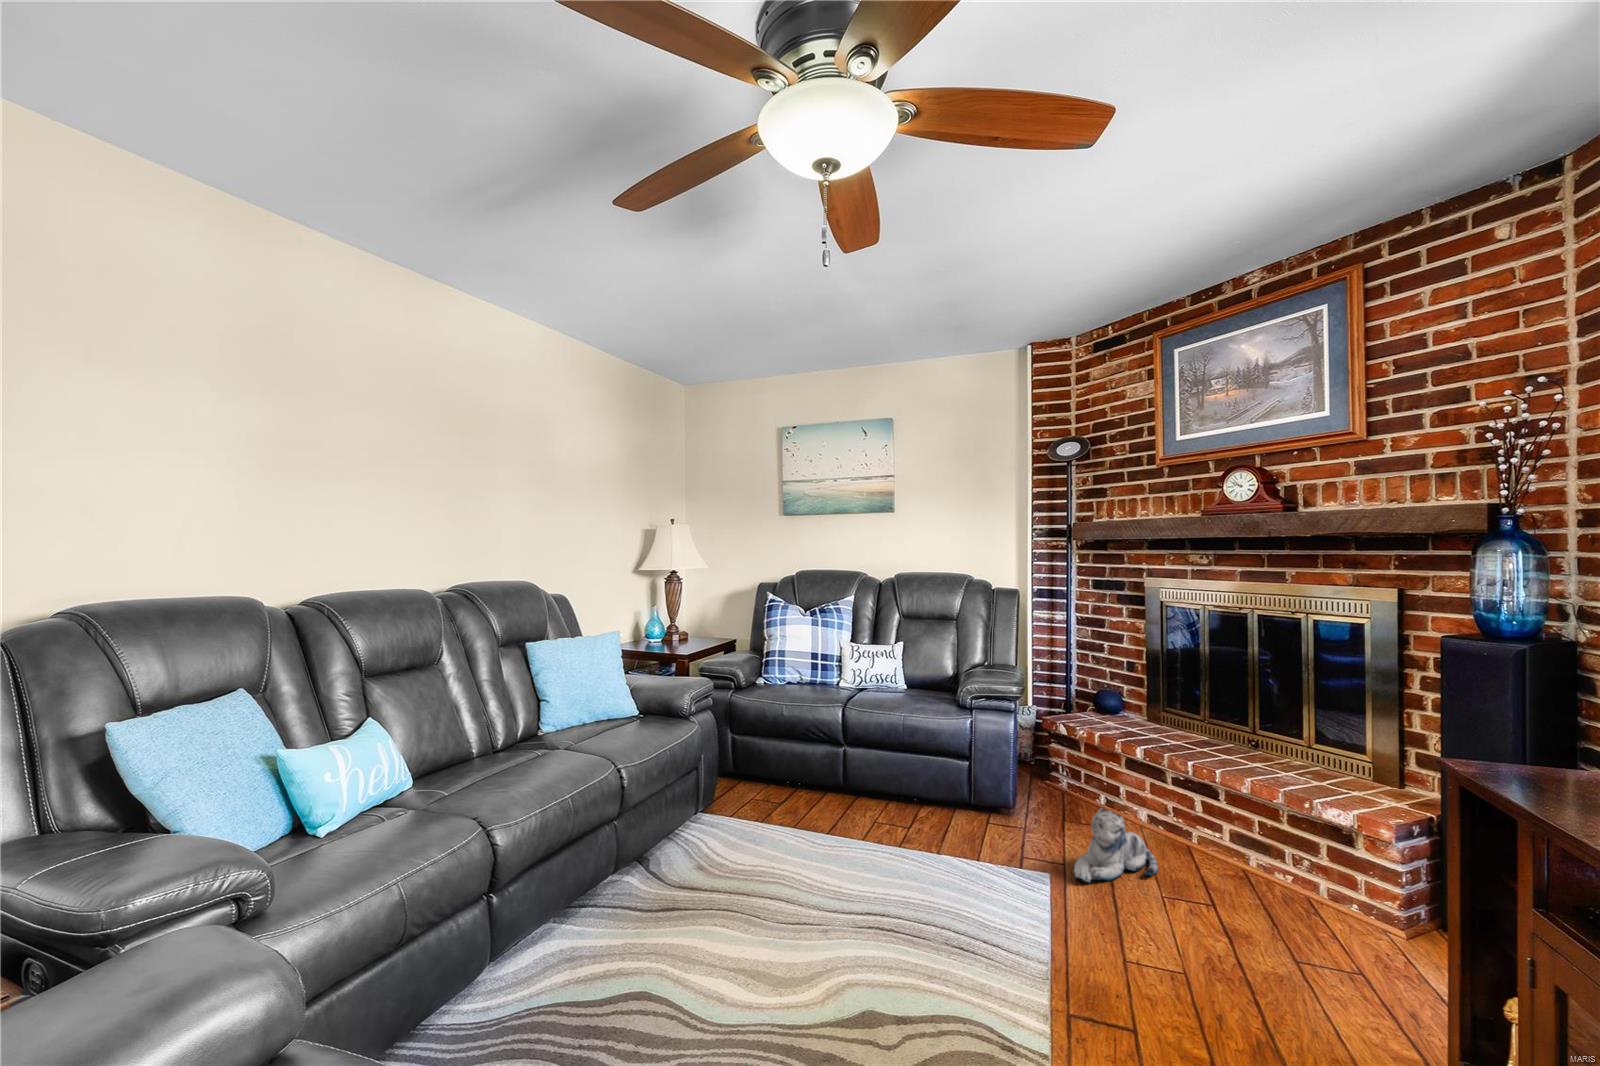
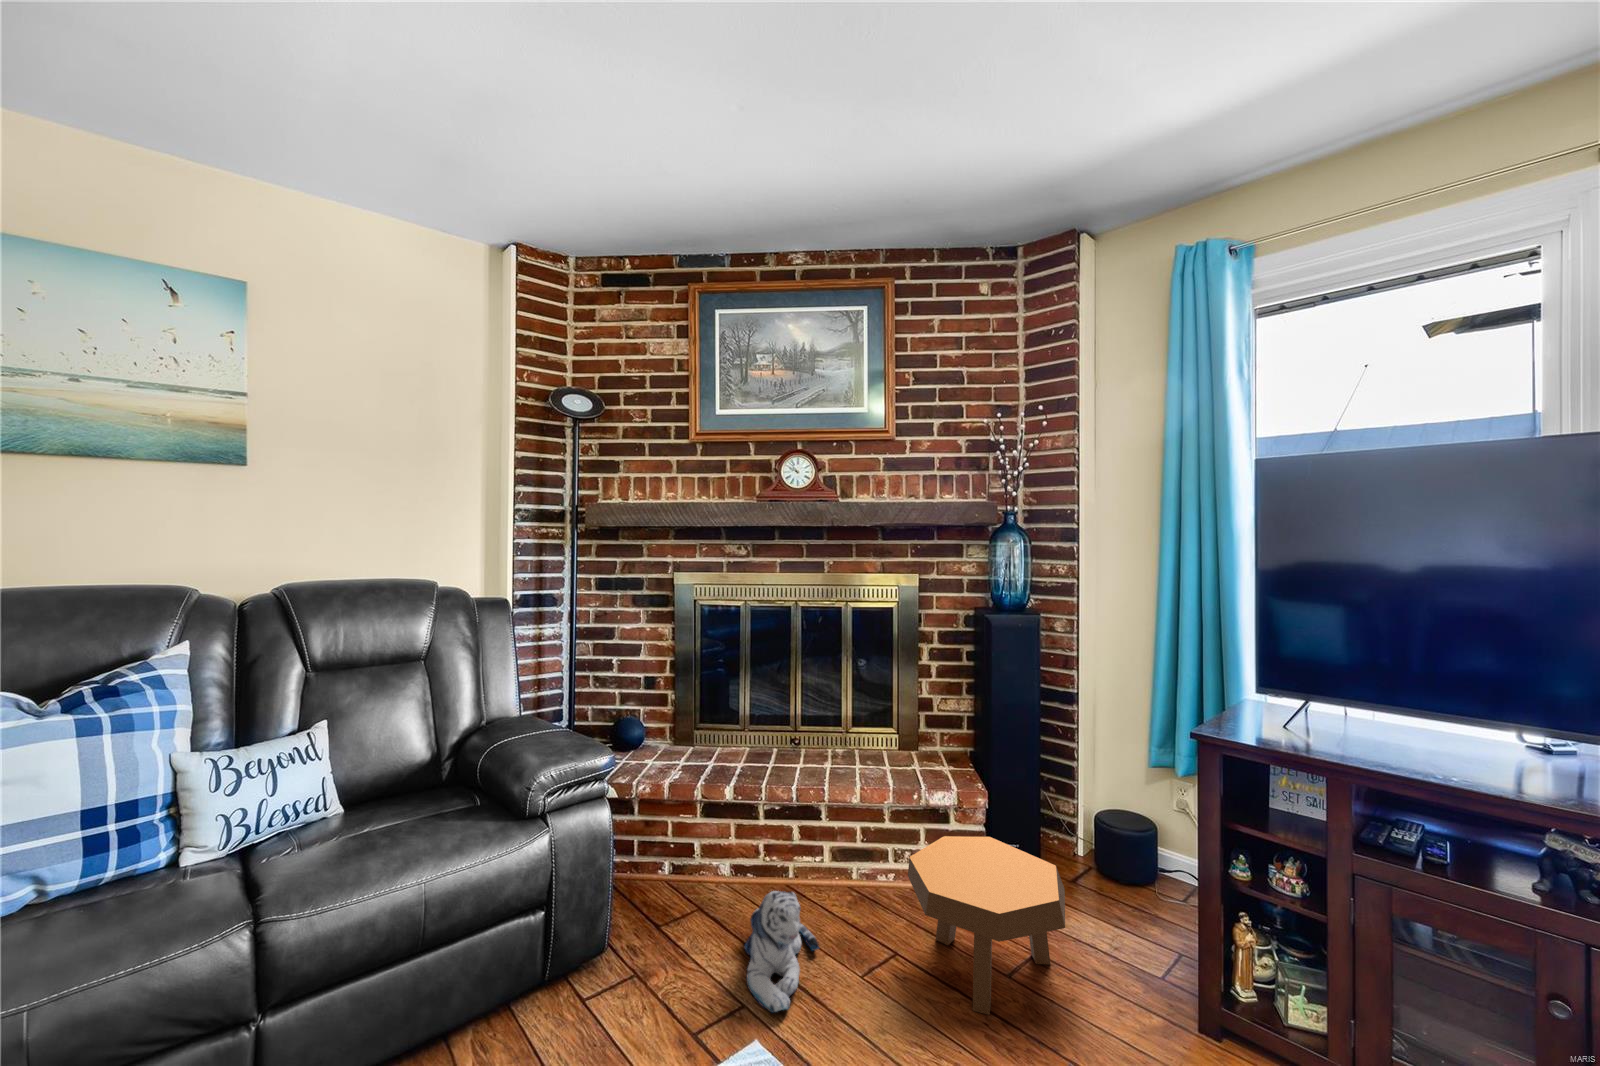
footstool: none [1205,832,1394,988] -> present [908,836,1065,1015]

